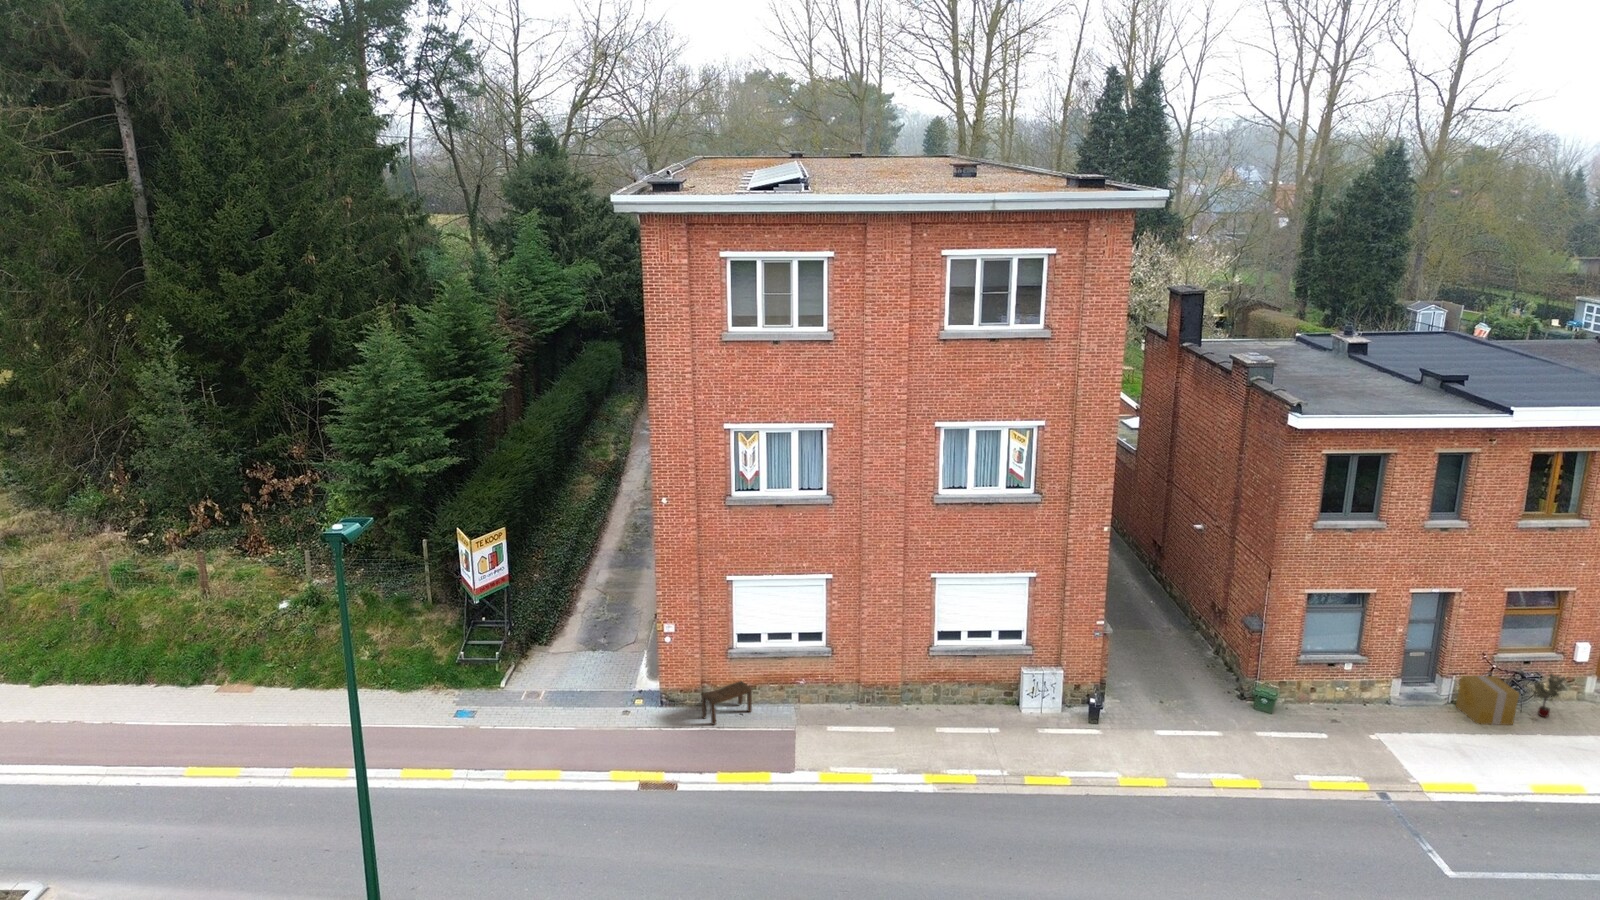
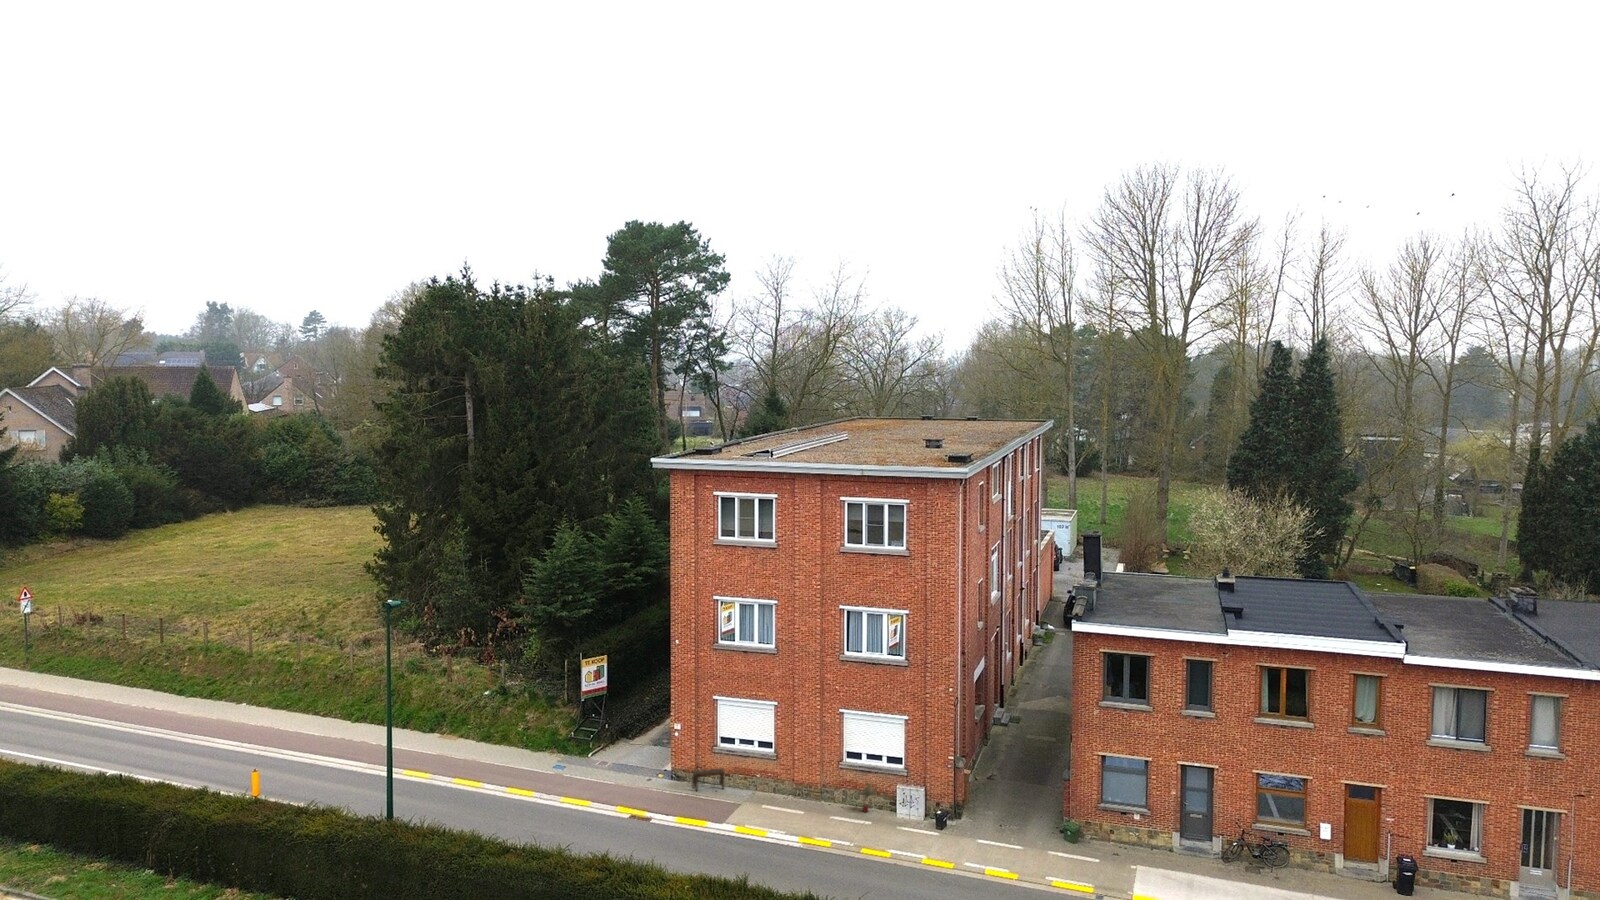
potted tree: present [1531,673,1565,717] -> present [856,781,877,812]
cardboard box: present [1456,676,1519,725] -> none [1222,836,1252,876]

